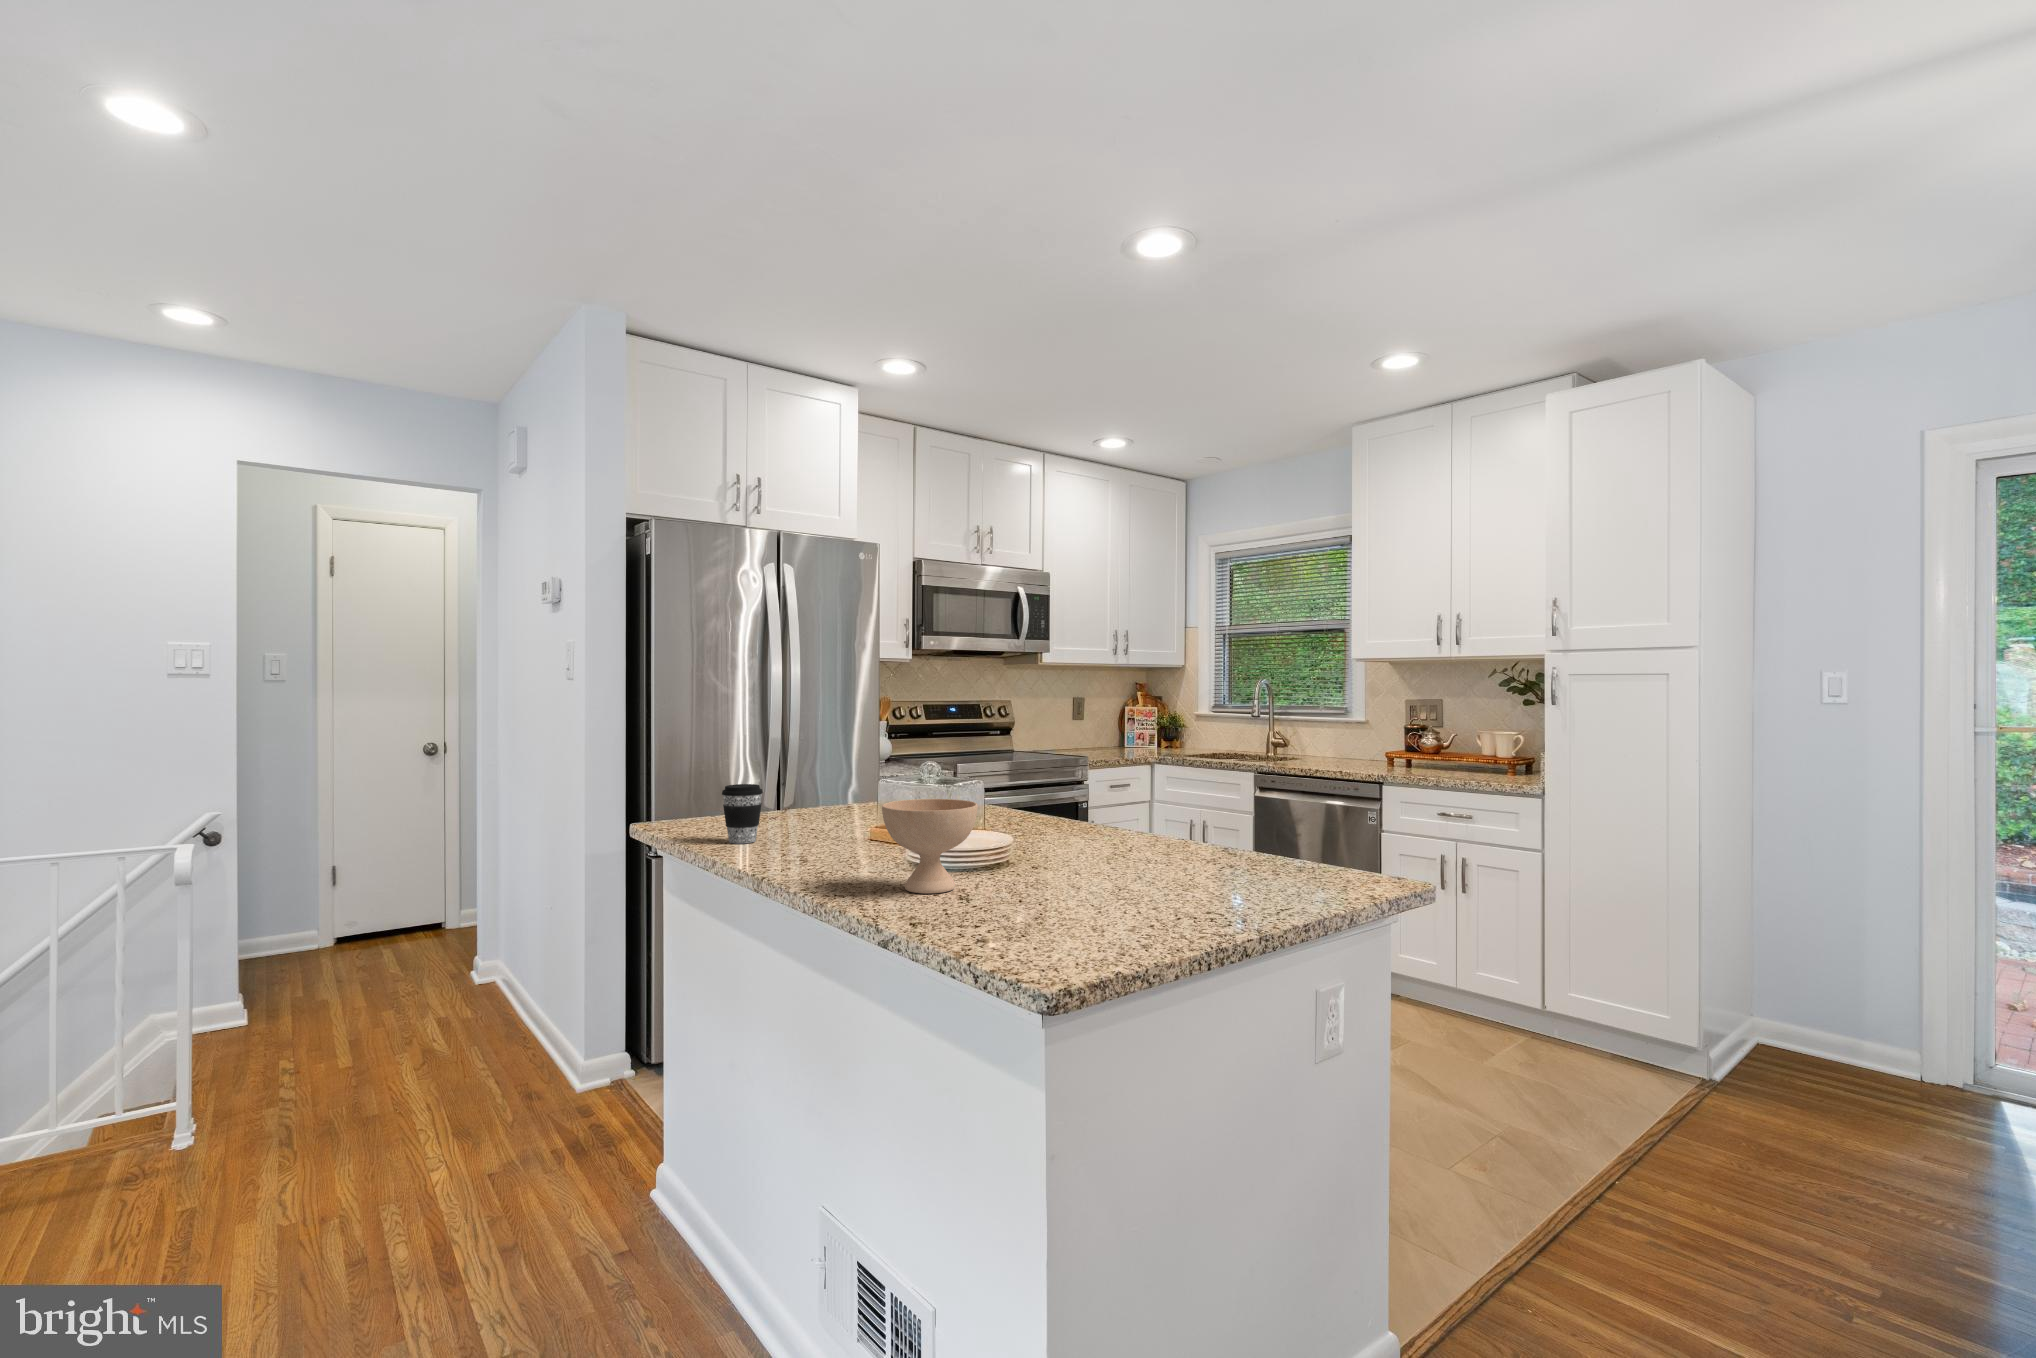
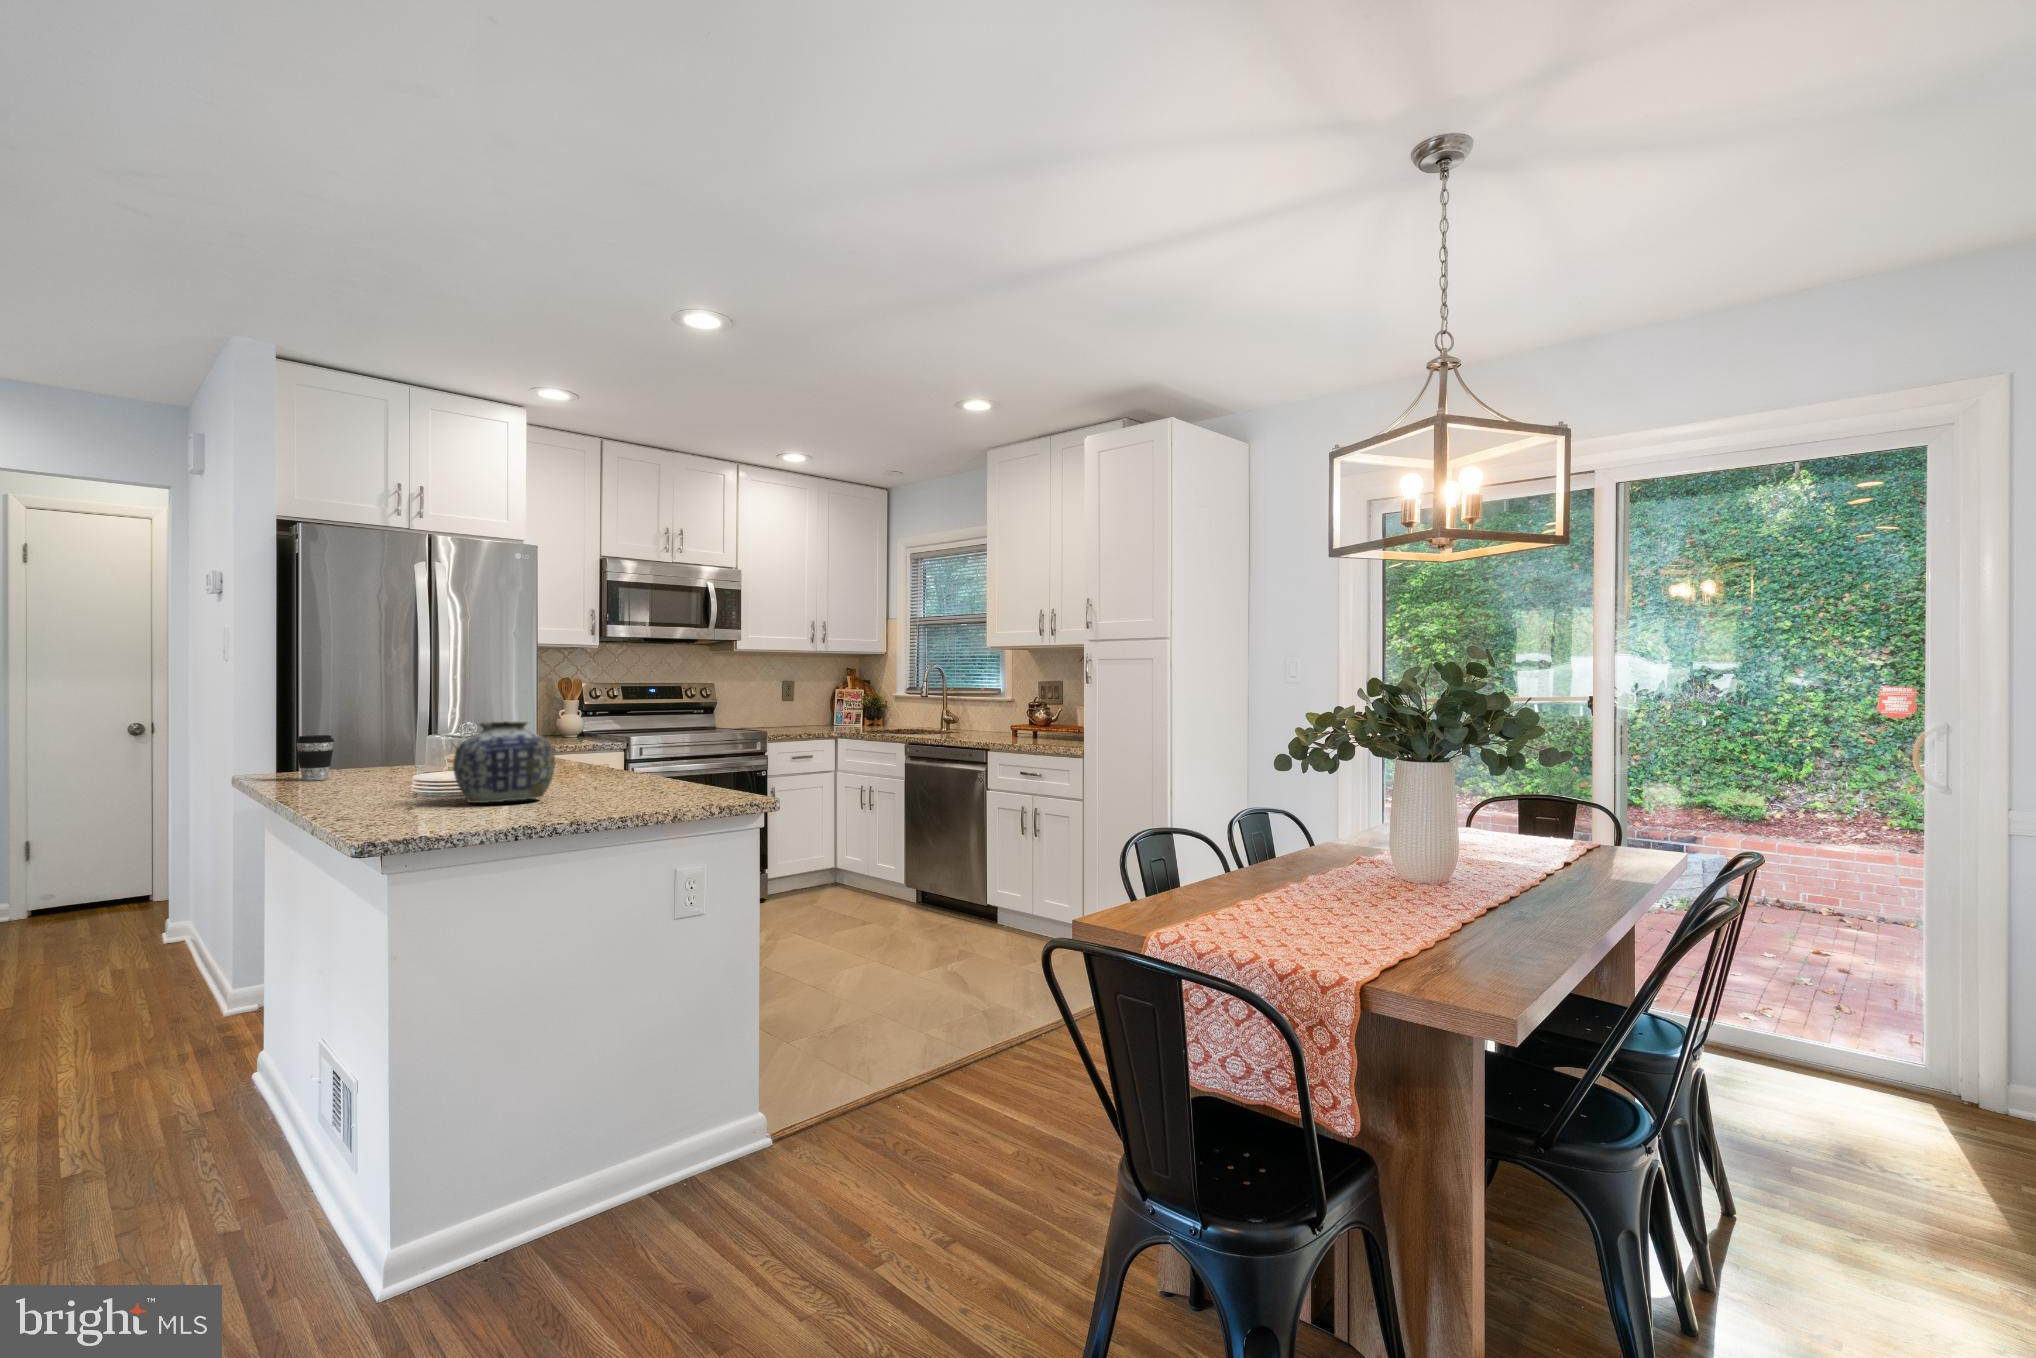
vase: none [1038,782,1165,904] -> present [453,721,555,803]
bowl: present [882,799,978,893] -> none [347,737,430,801]

